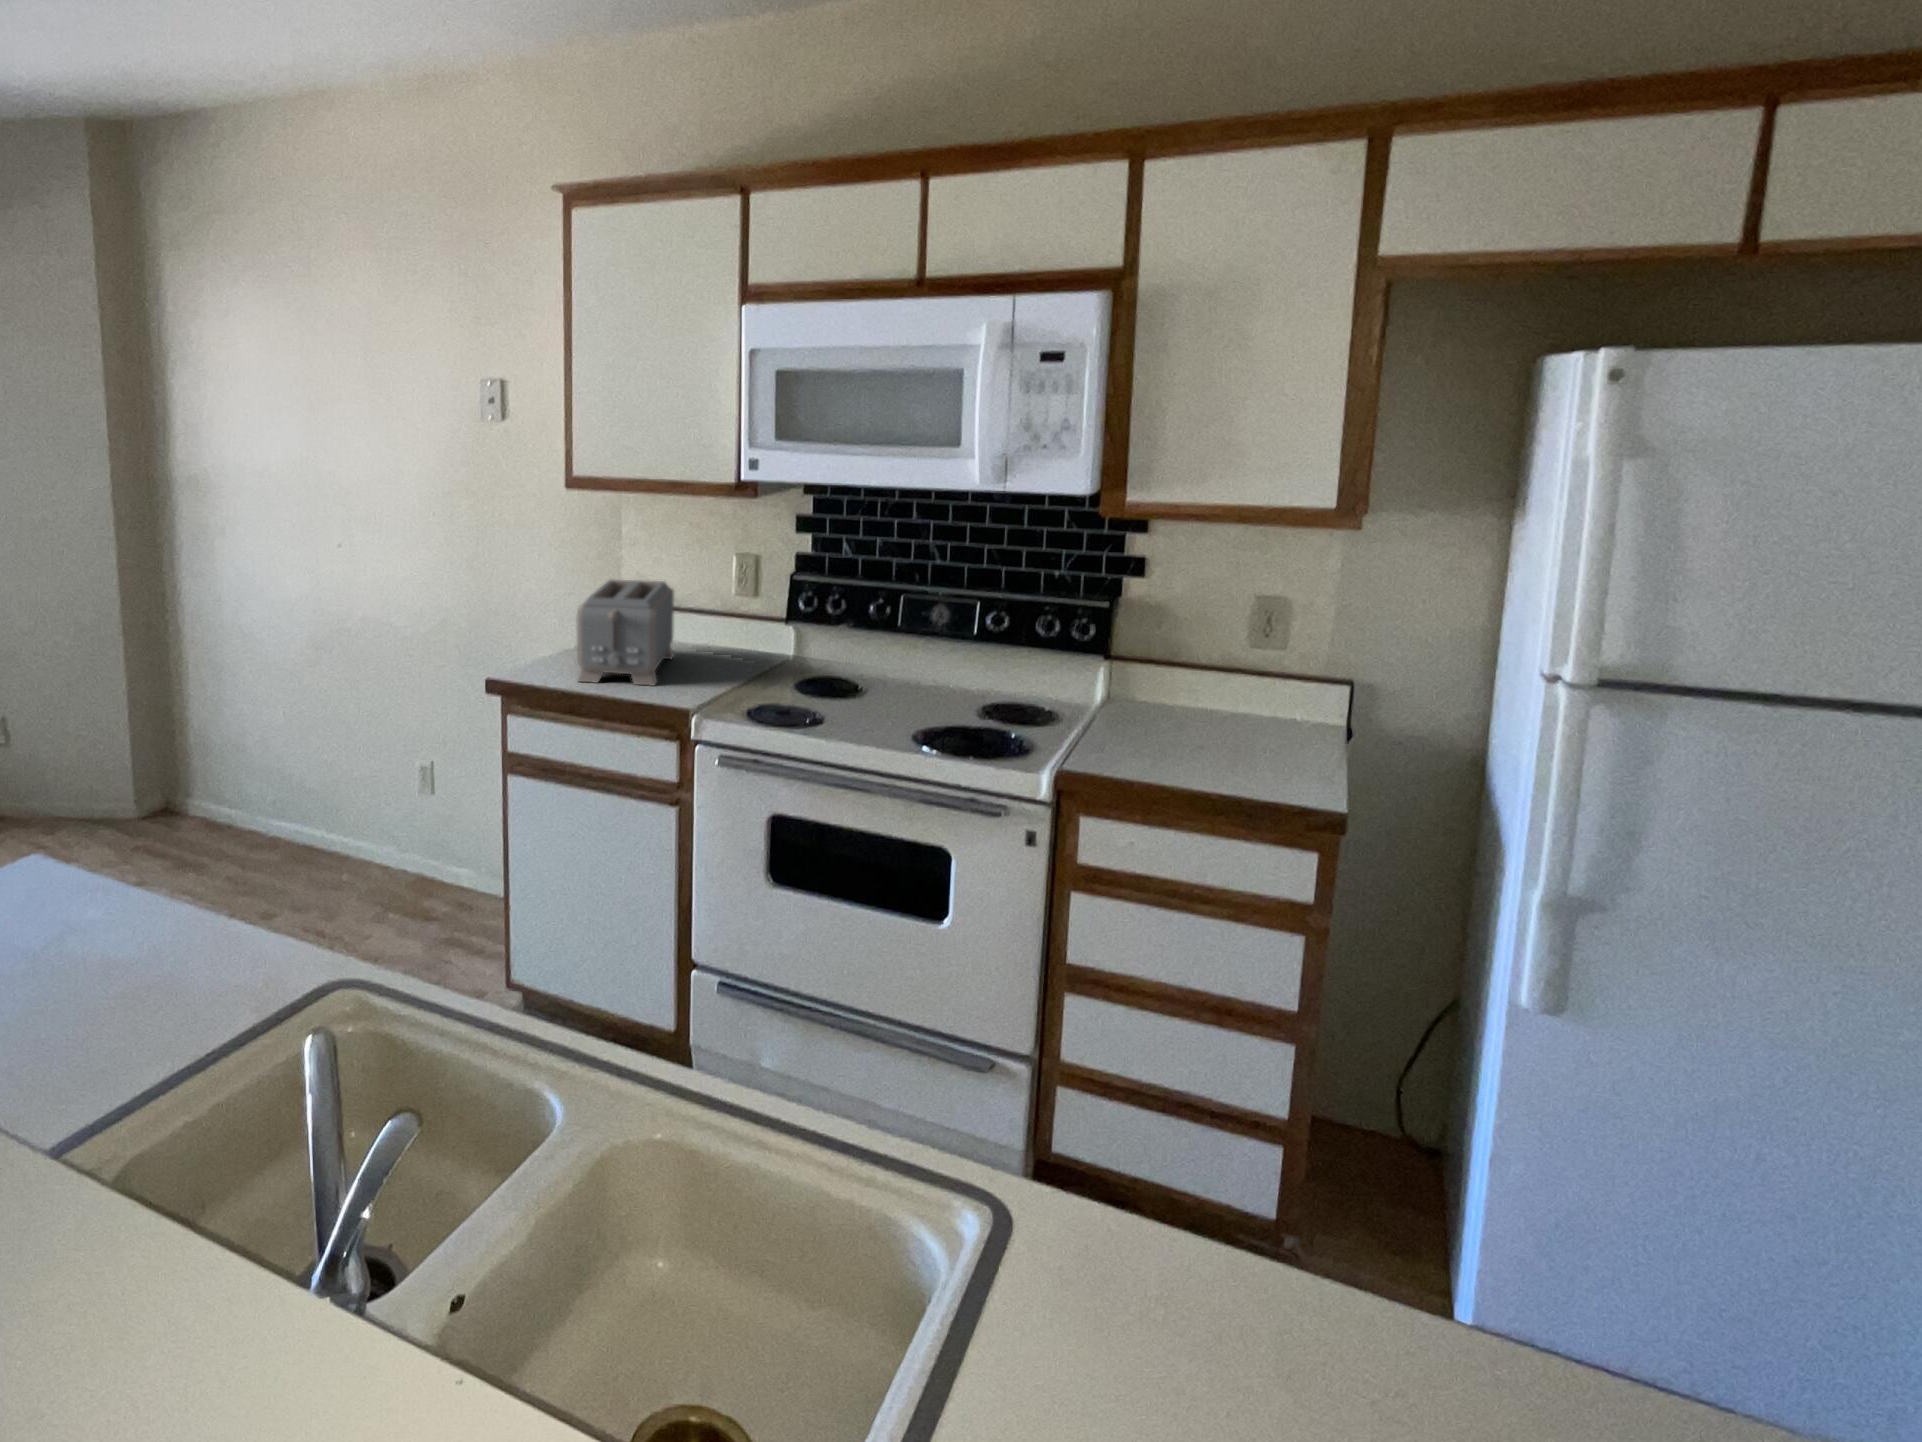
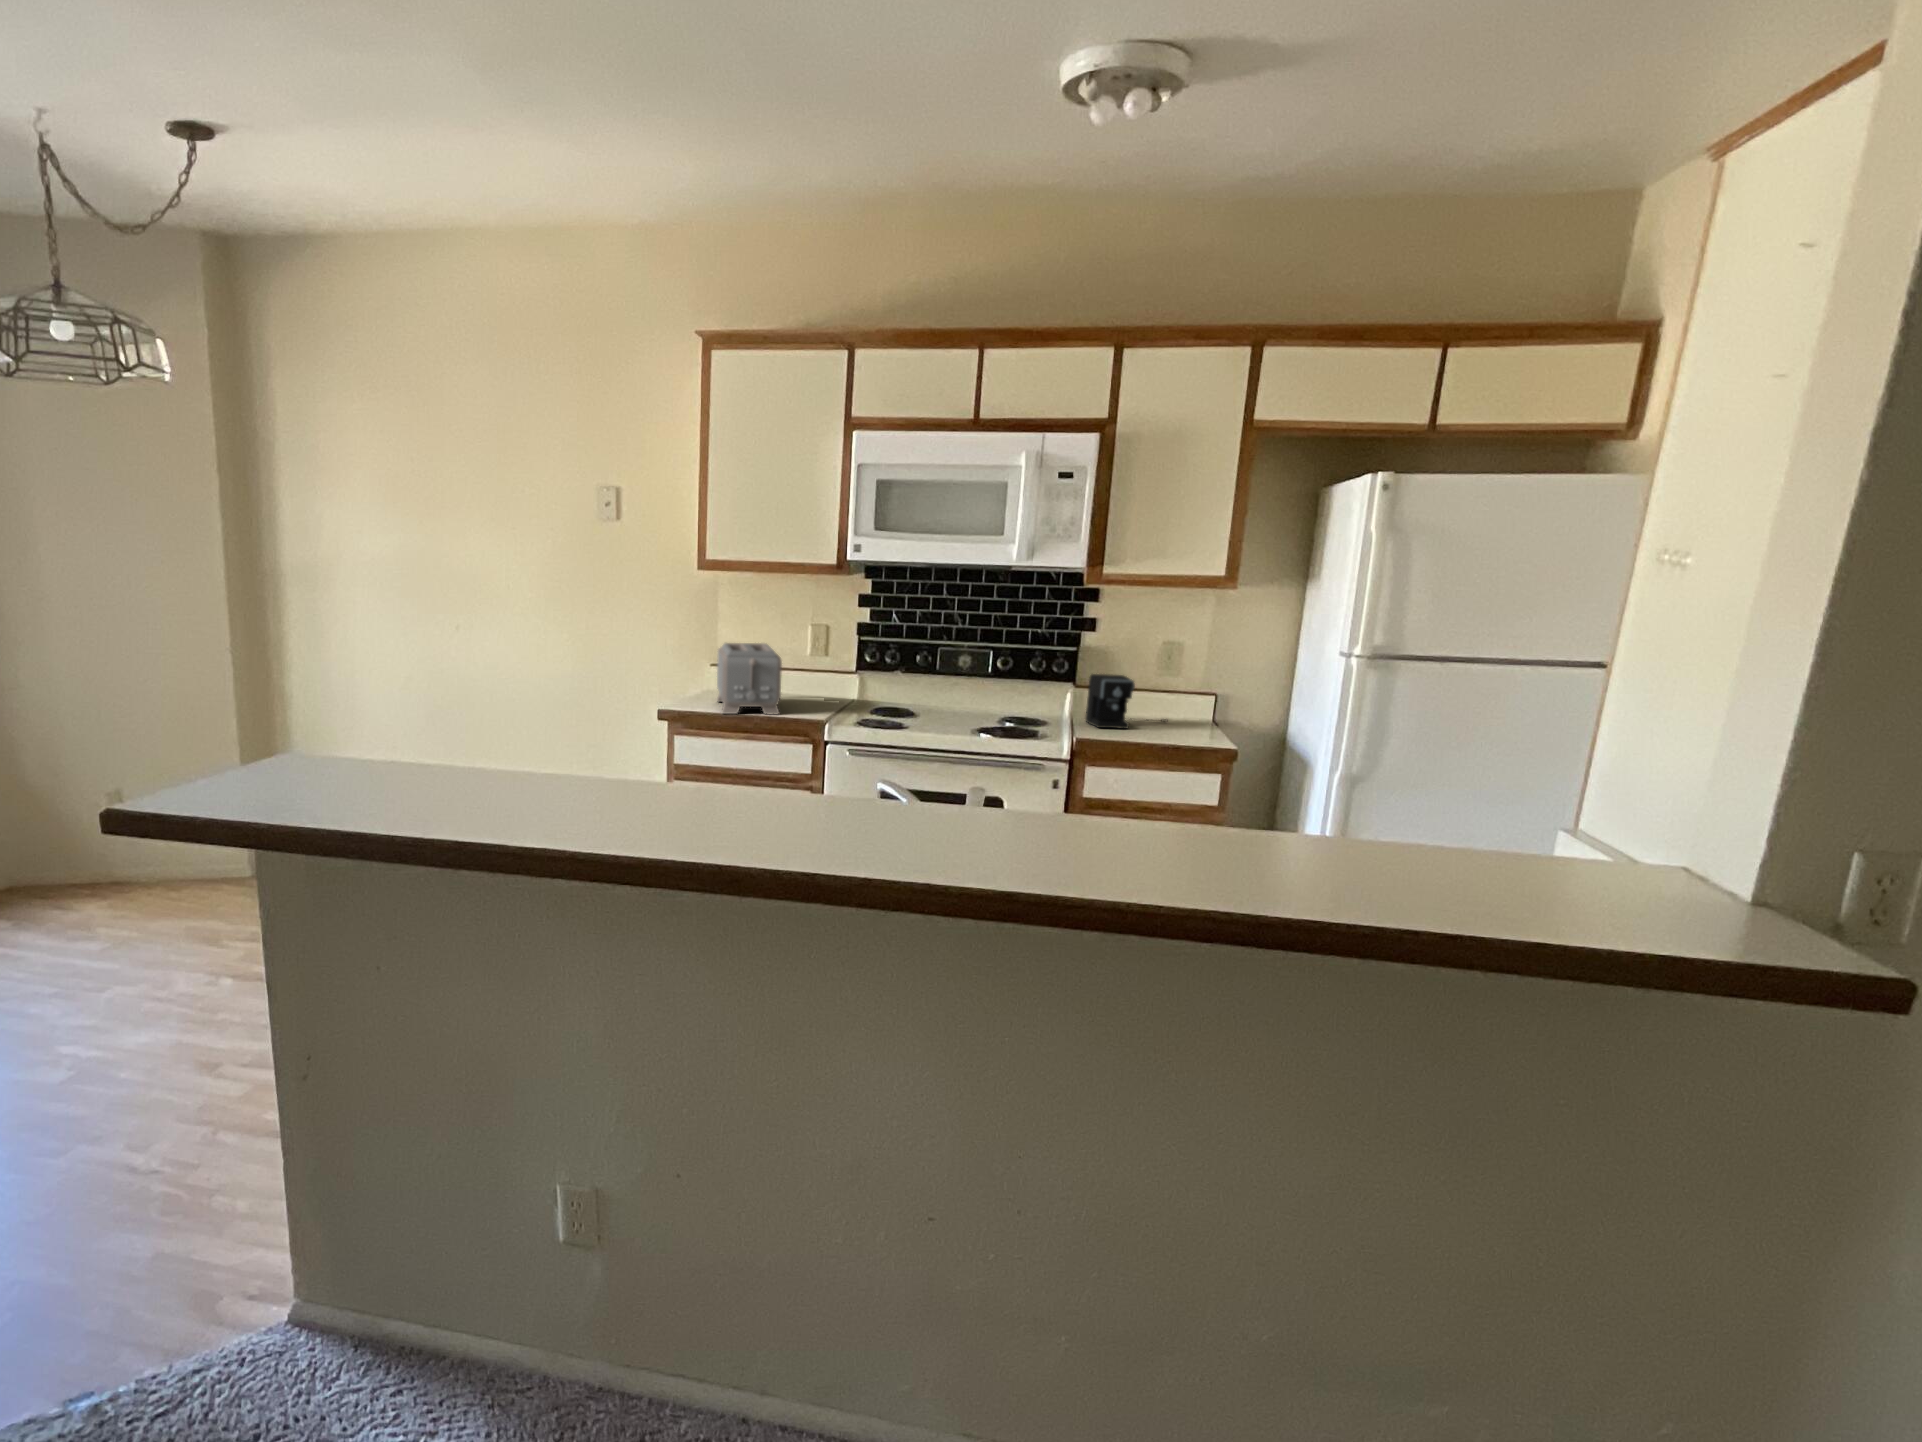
coffee maker: none [1115,649,1264,744] -> present [1085,674,1167,729]

